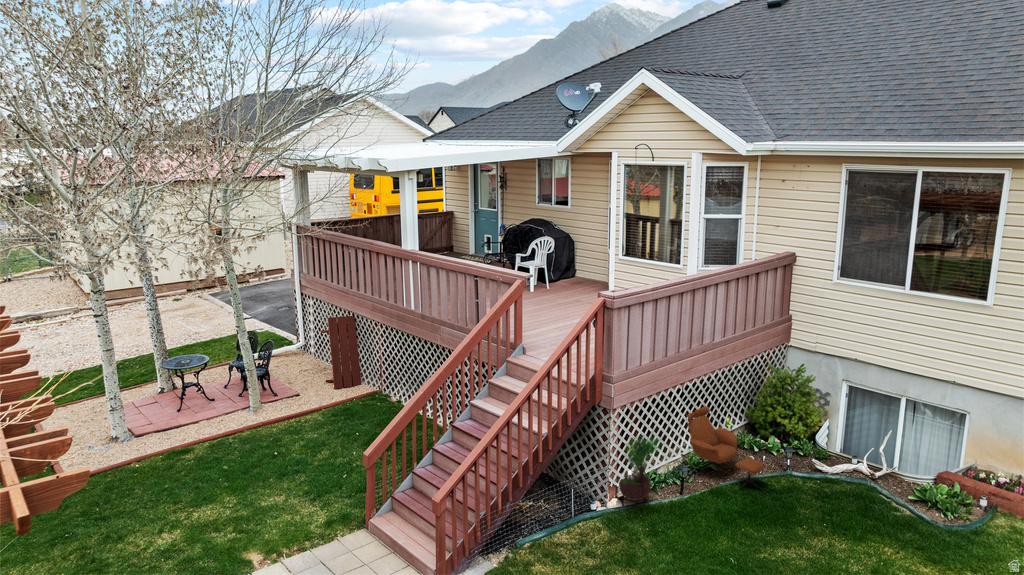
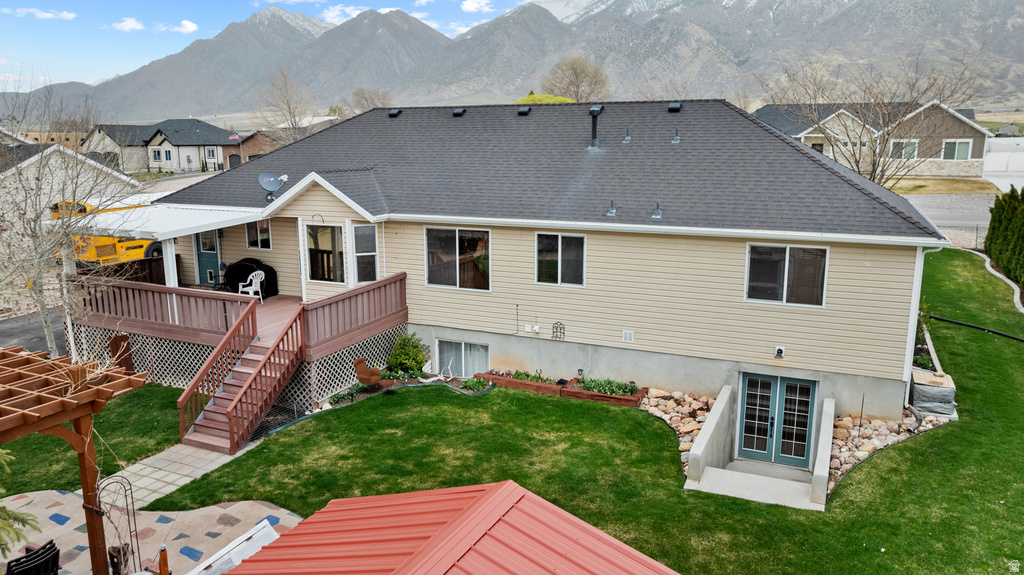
potted tree: present [619,435,658,501] -> none [319,373,341,409]

